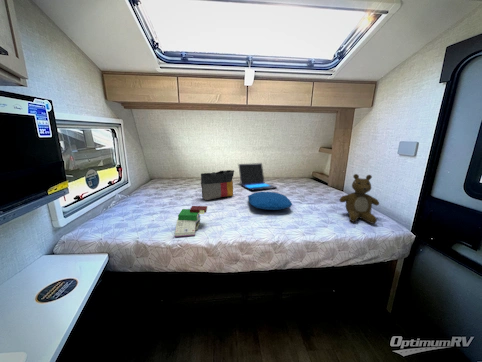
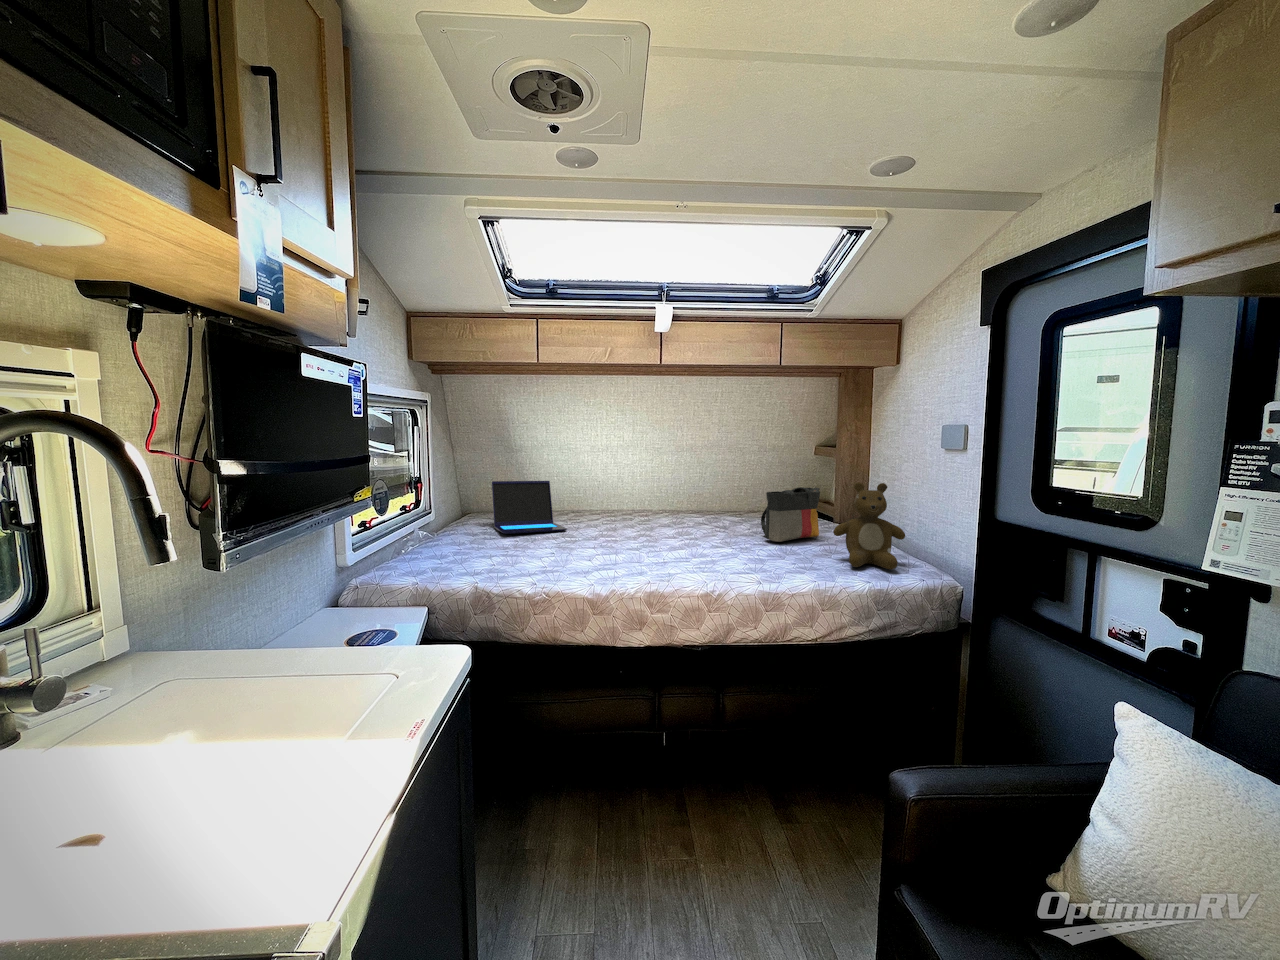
laptop: present [238,163,276,190] -> present [492,481,567,534]
tote bag: present [201,170,234,200] -> present [761,487,820,542]
pillow: present [248,192,292,210] -> none [664,524,746,551]
book: present [175,206,207,237] -> none [536,537,590,582]

